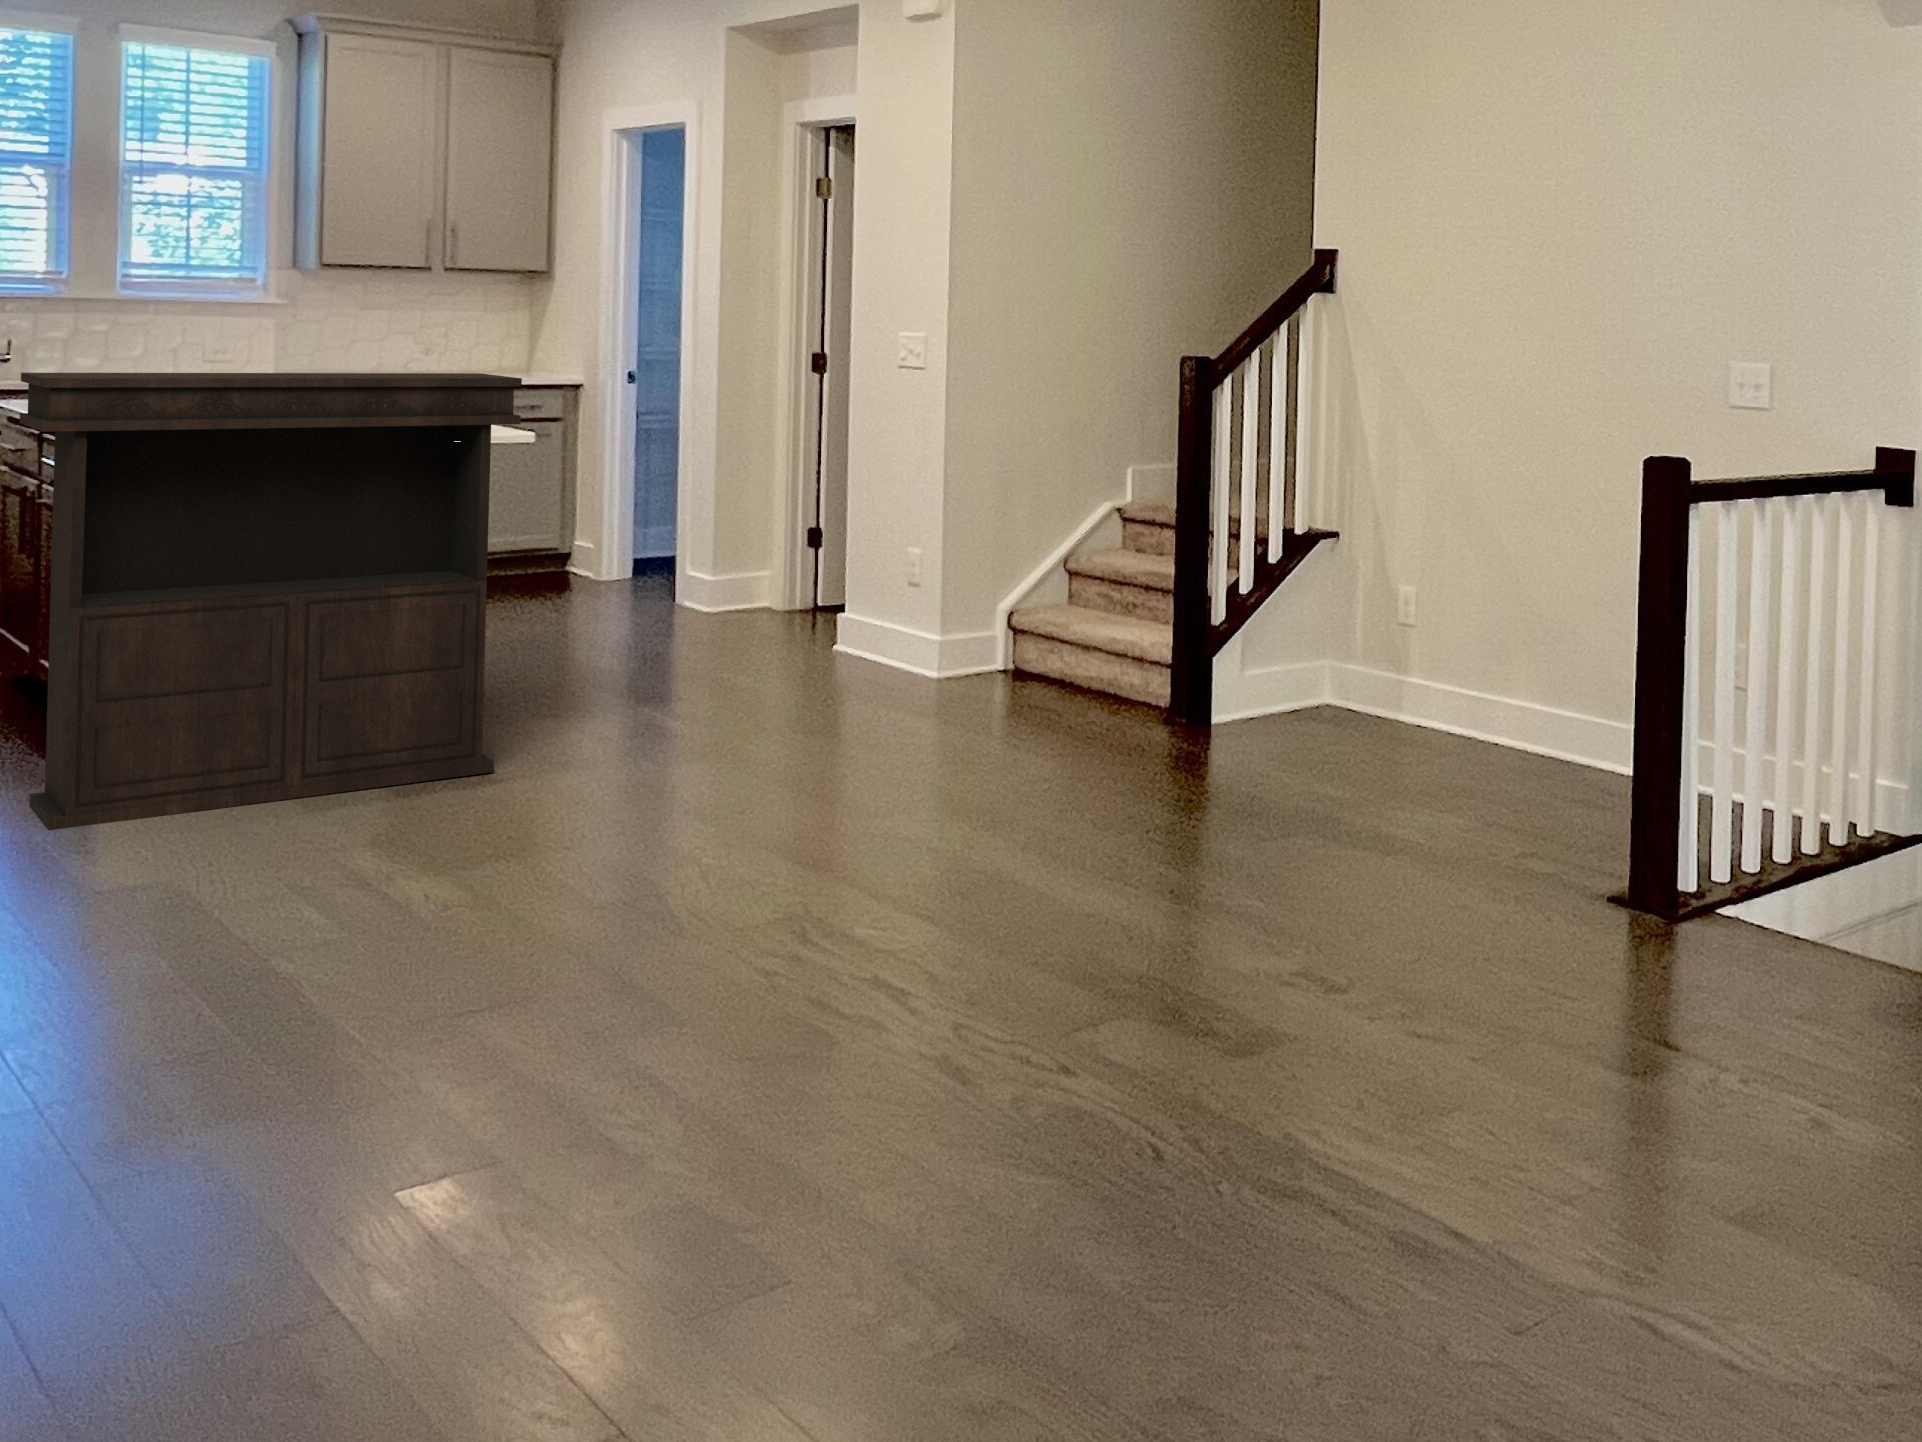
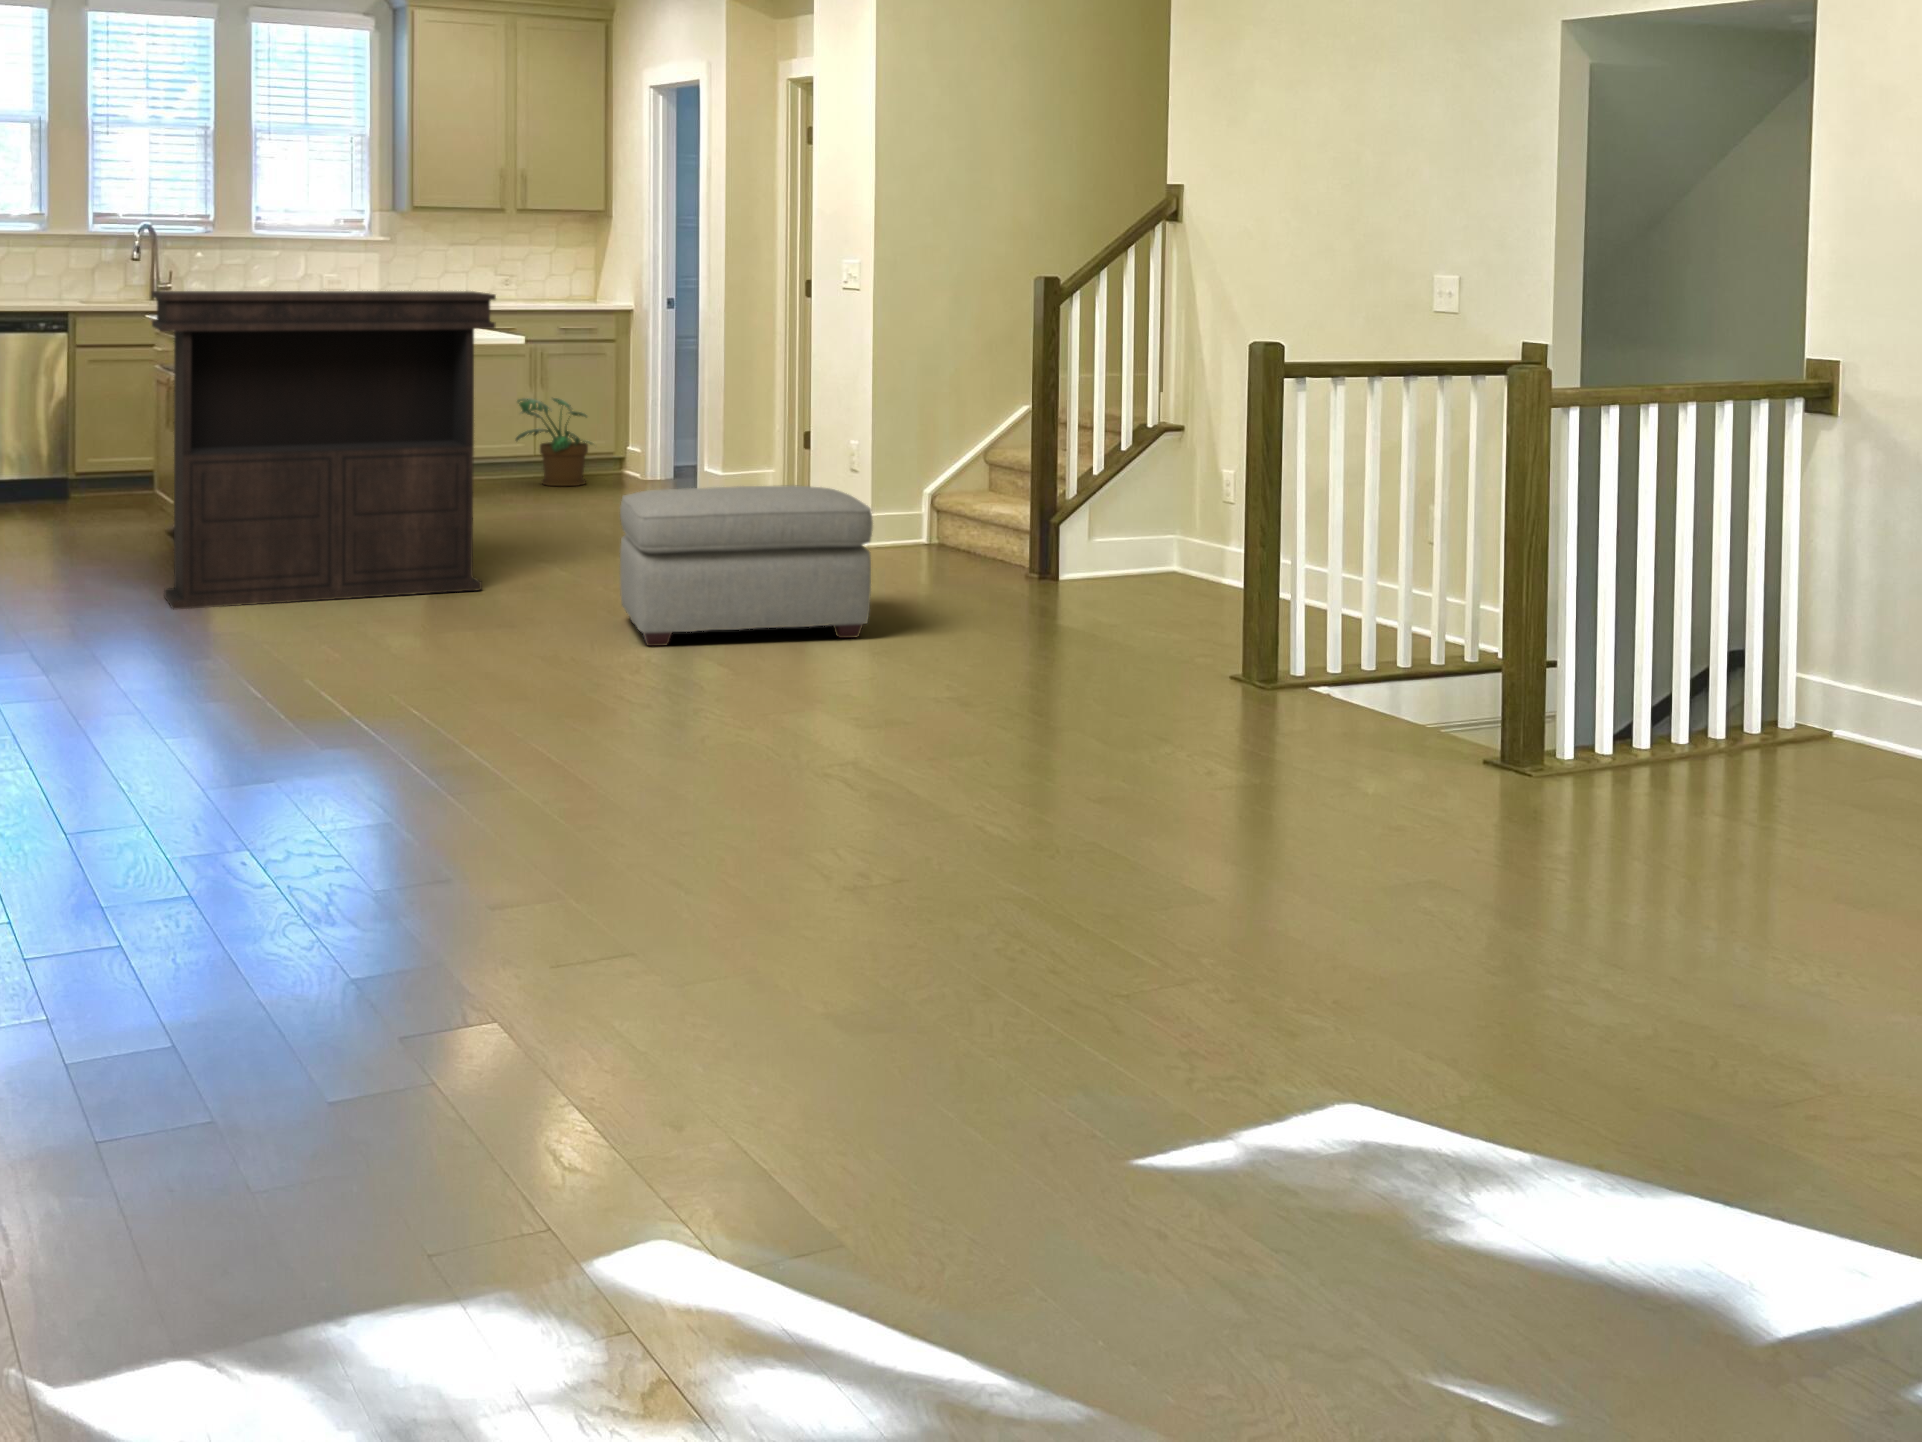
potted plant: none [450,491,551,598] -> present [516,398,592,486]
ottoman: none [716,630,1071,866] -> present [620,485,873,646]

